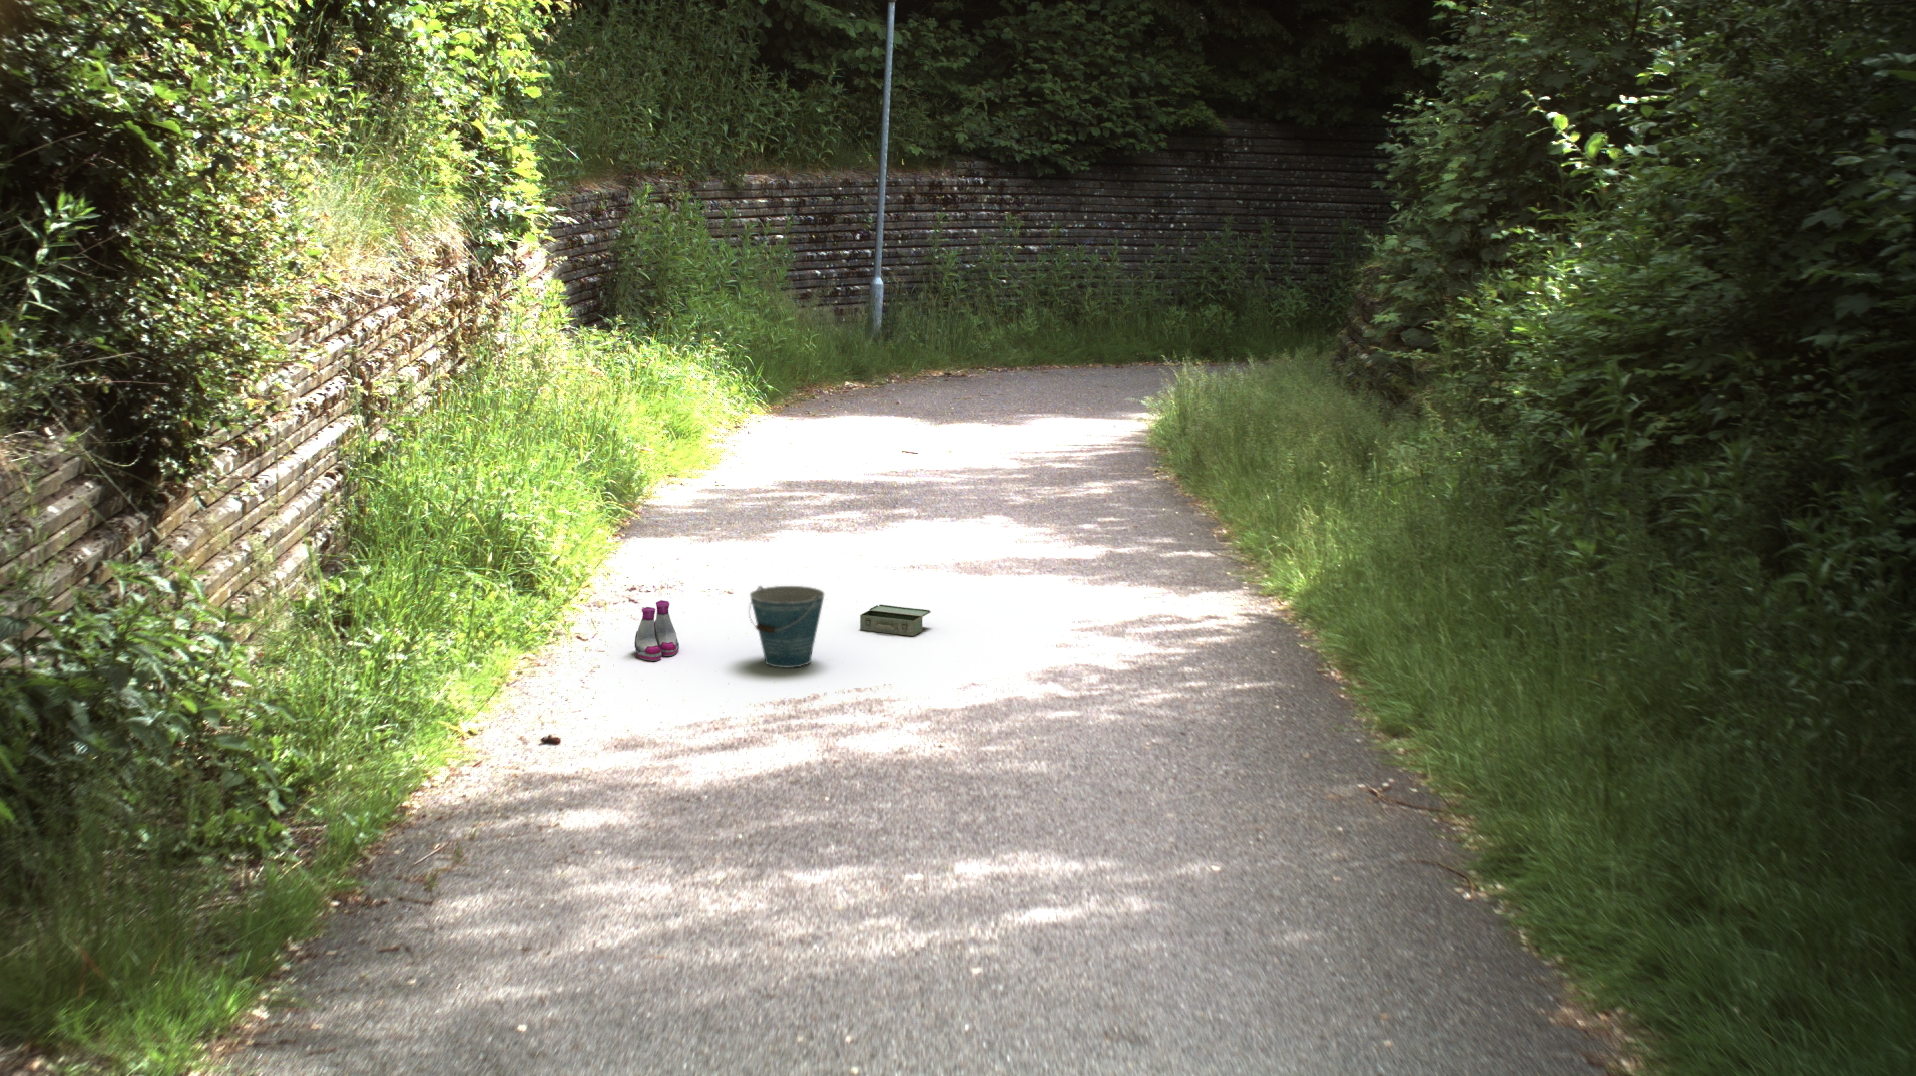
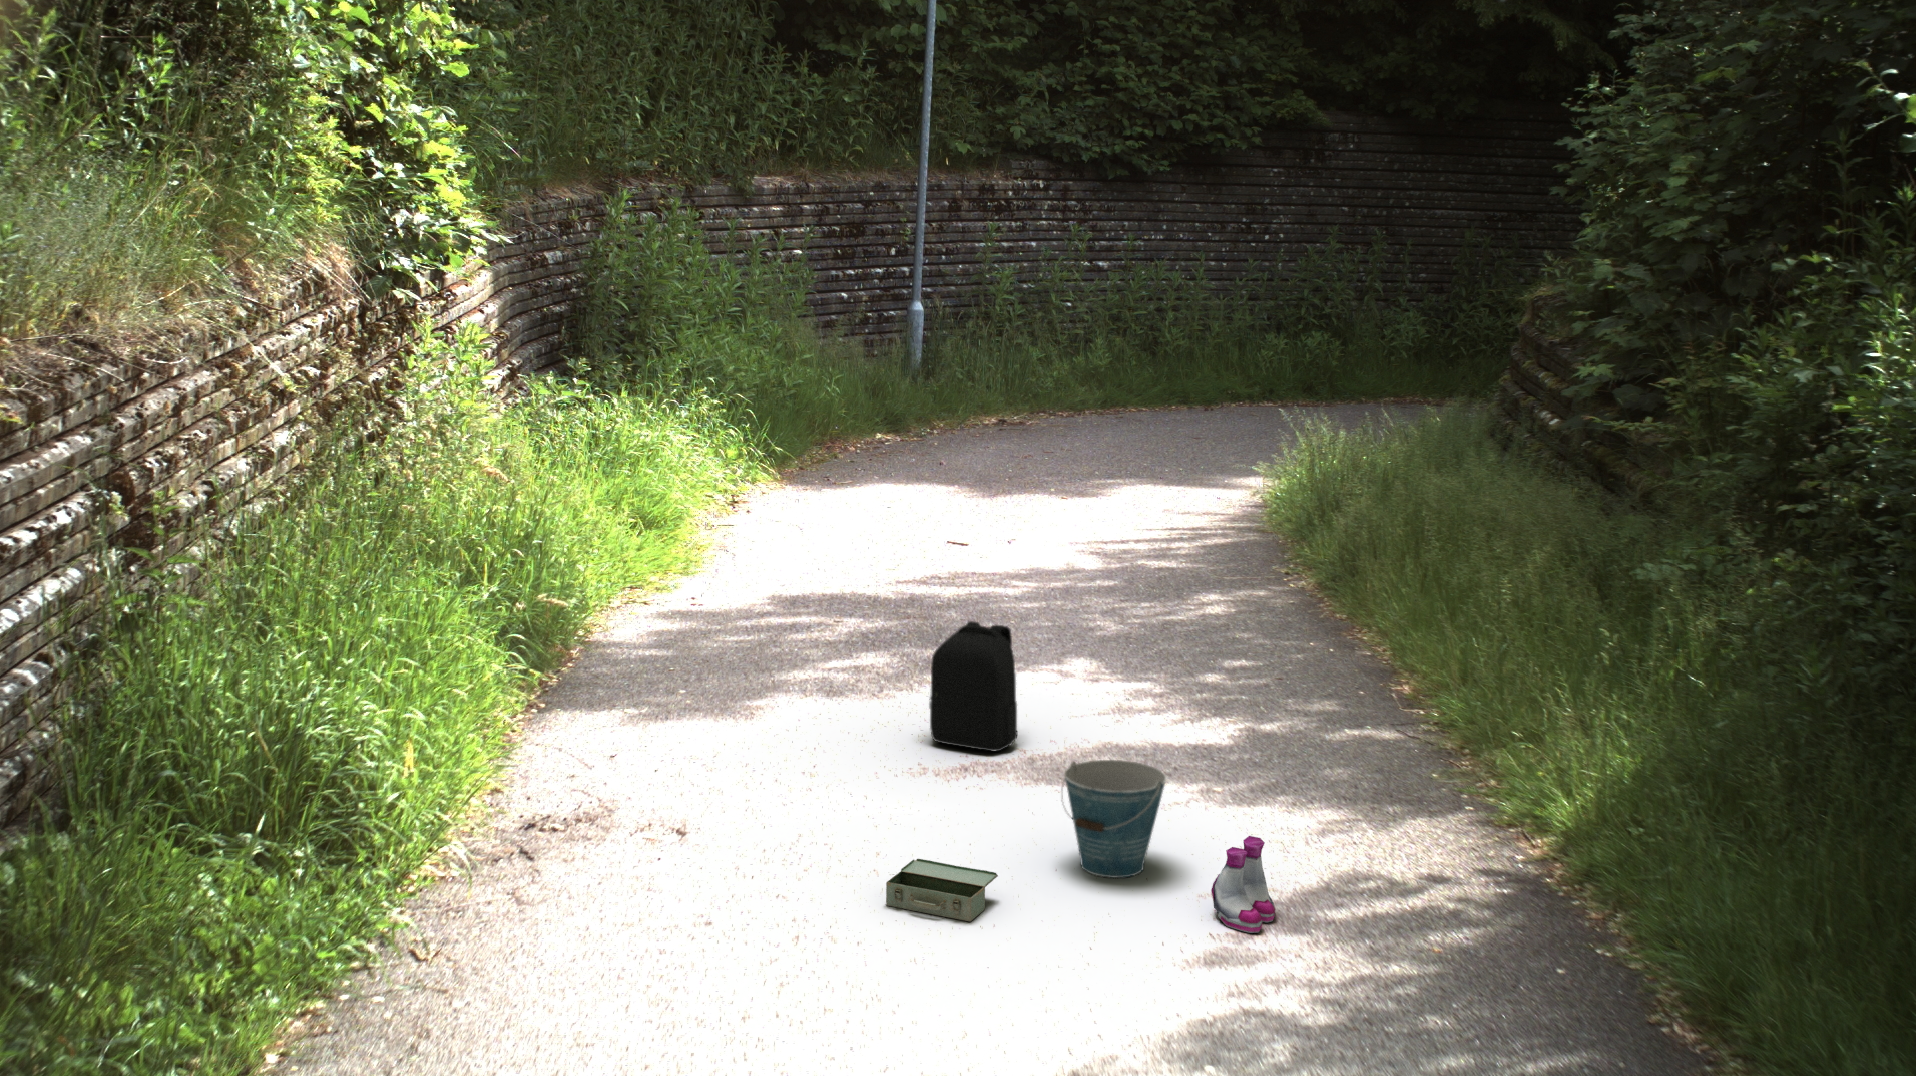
backpack: none [888,475,949,562] -> present [929,621,1017,752]
bucket: present [750,586,825,668] -> present [1062,760,1166,878]
boots: present [634,600,679,661] -> present [1211,836,1275,933]

